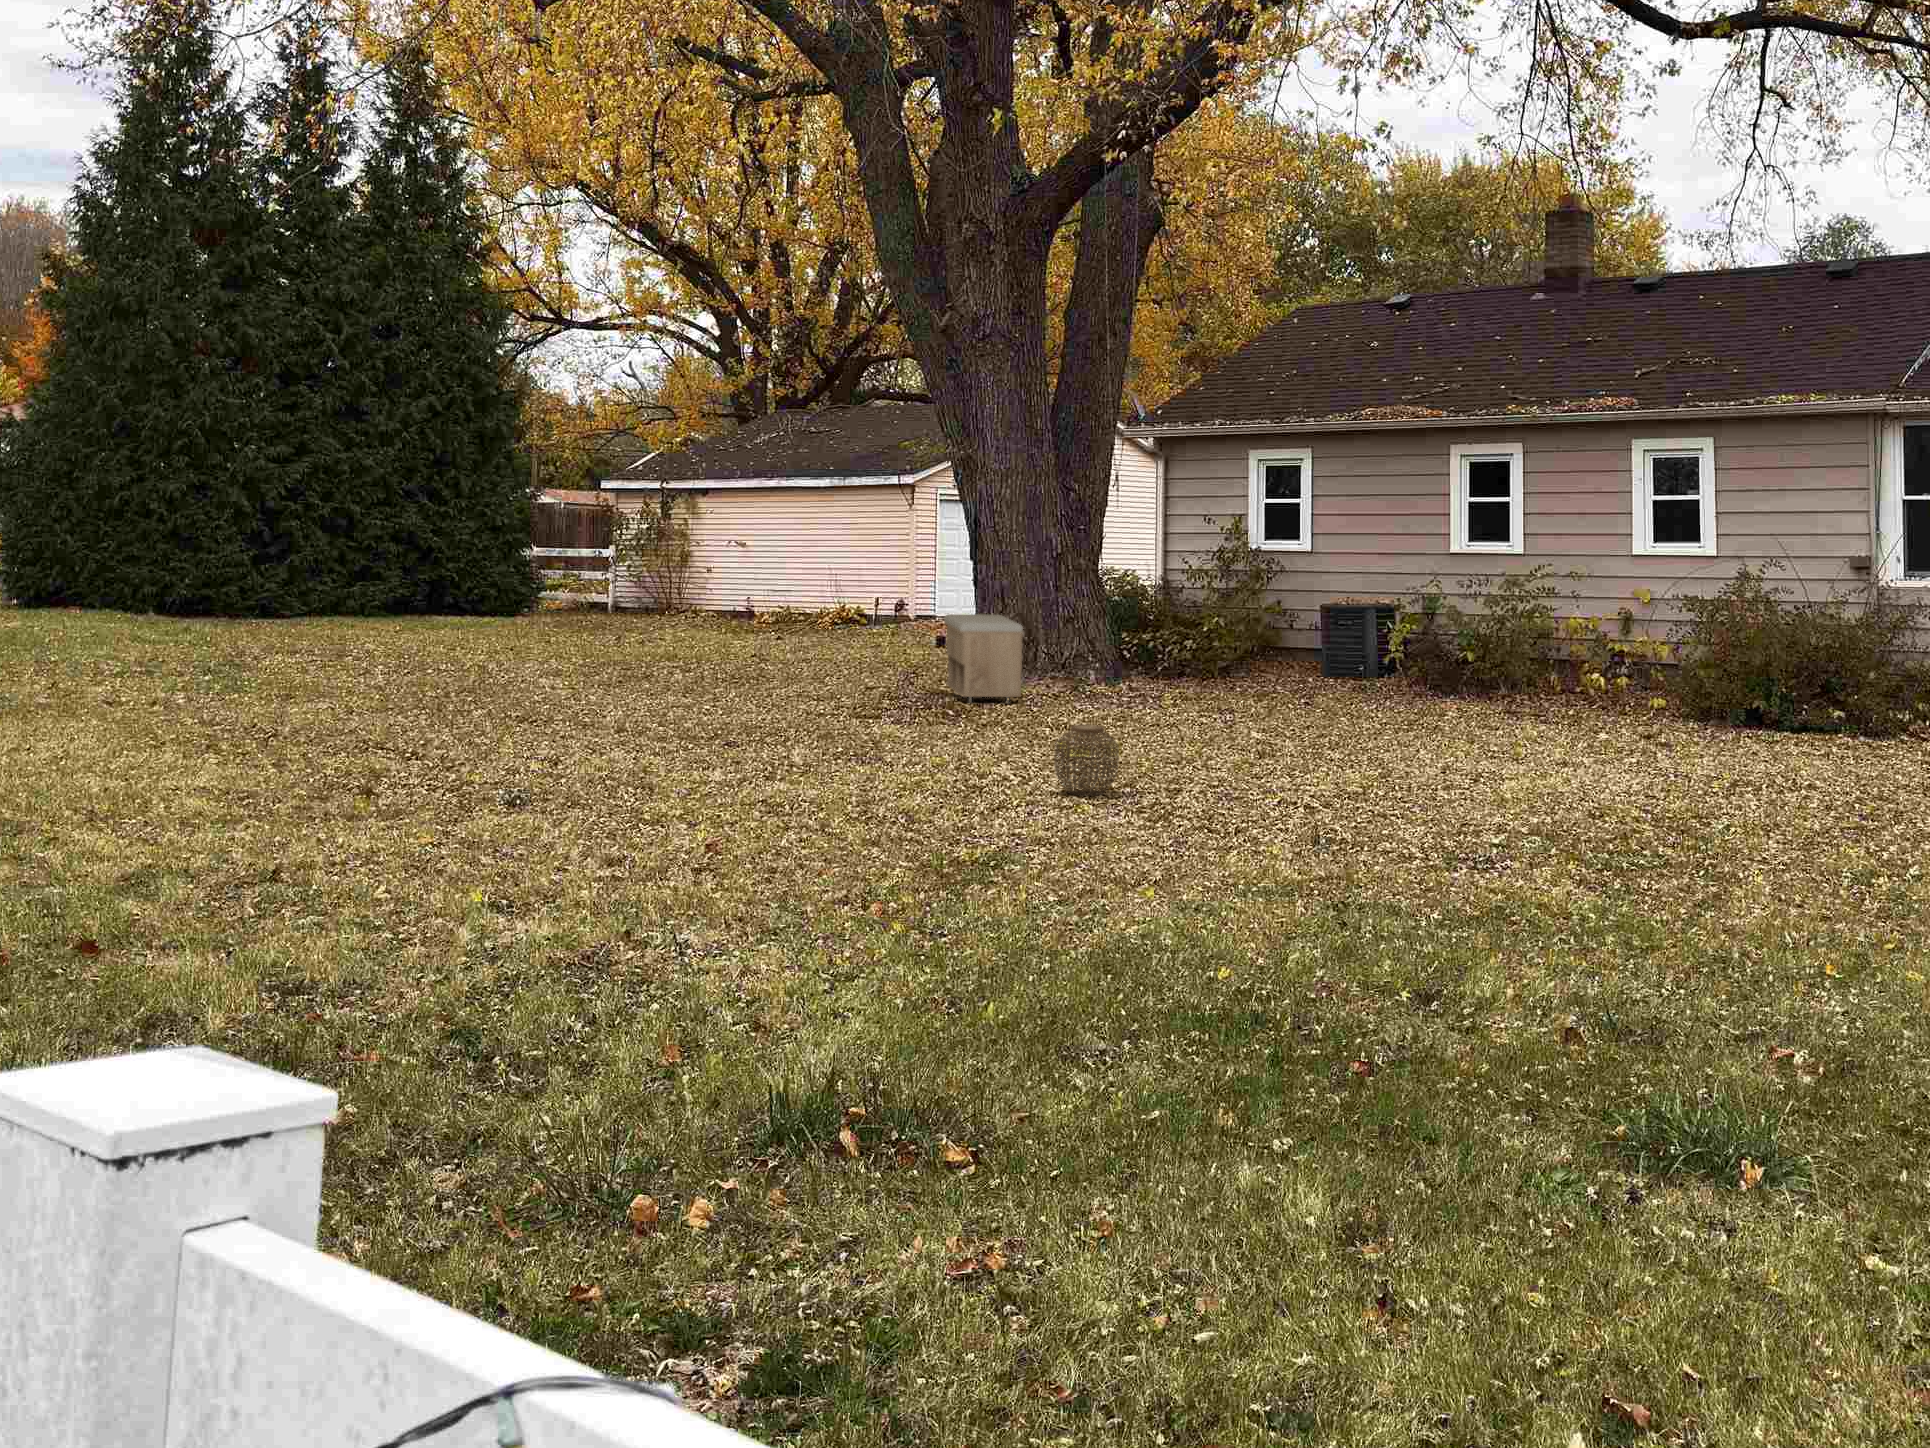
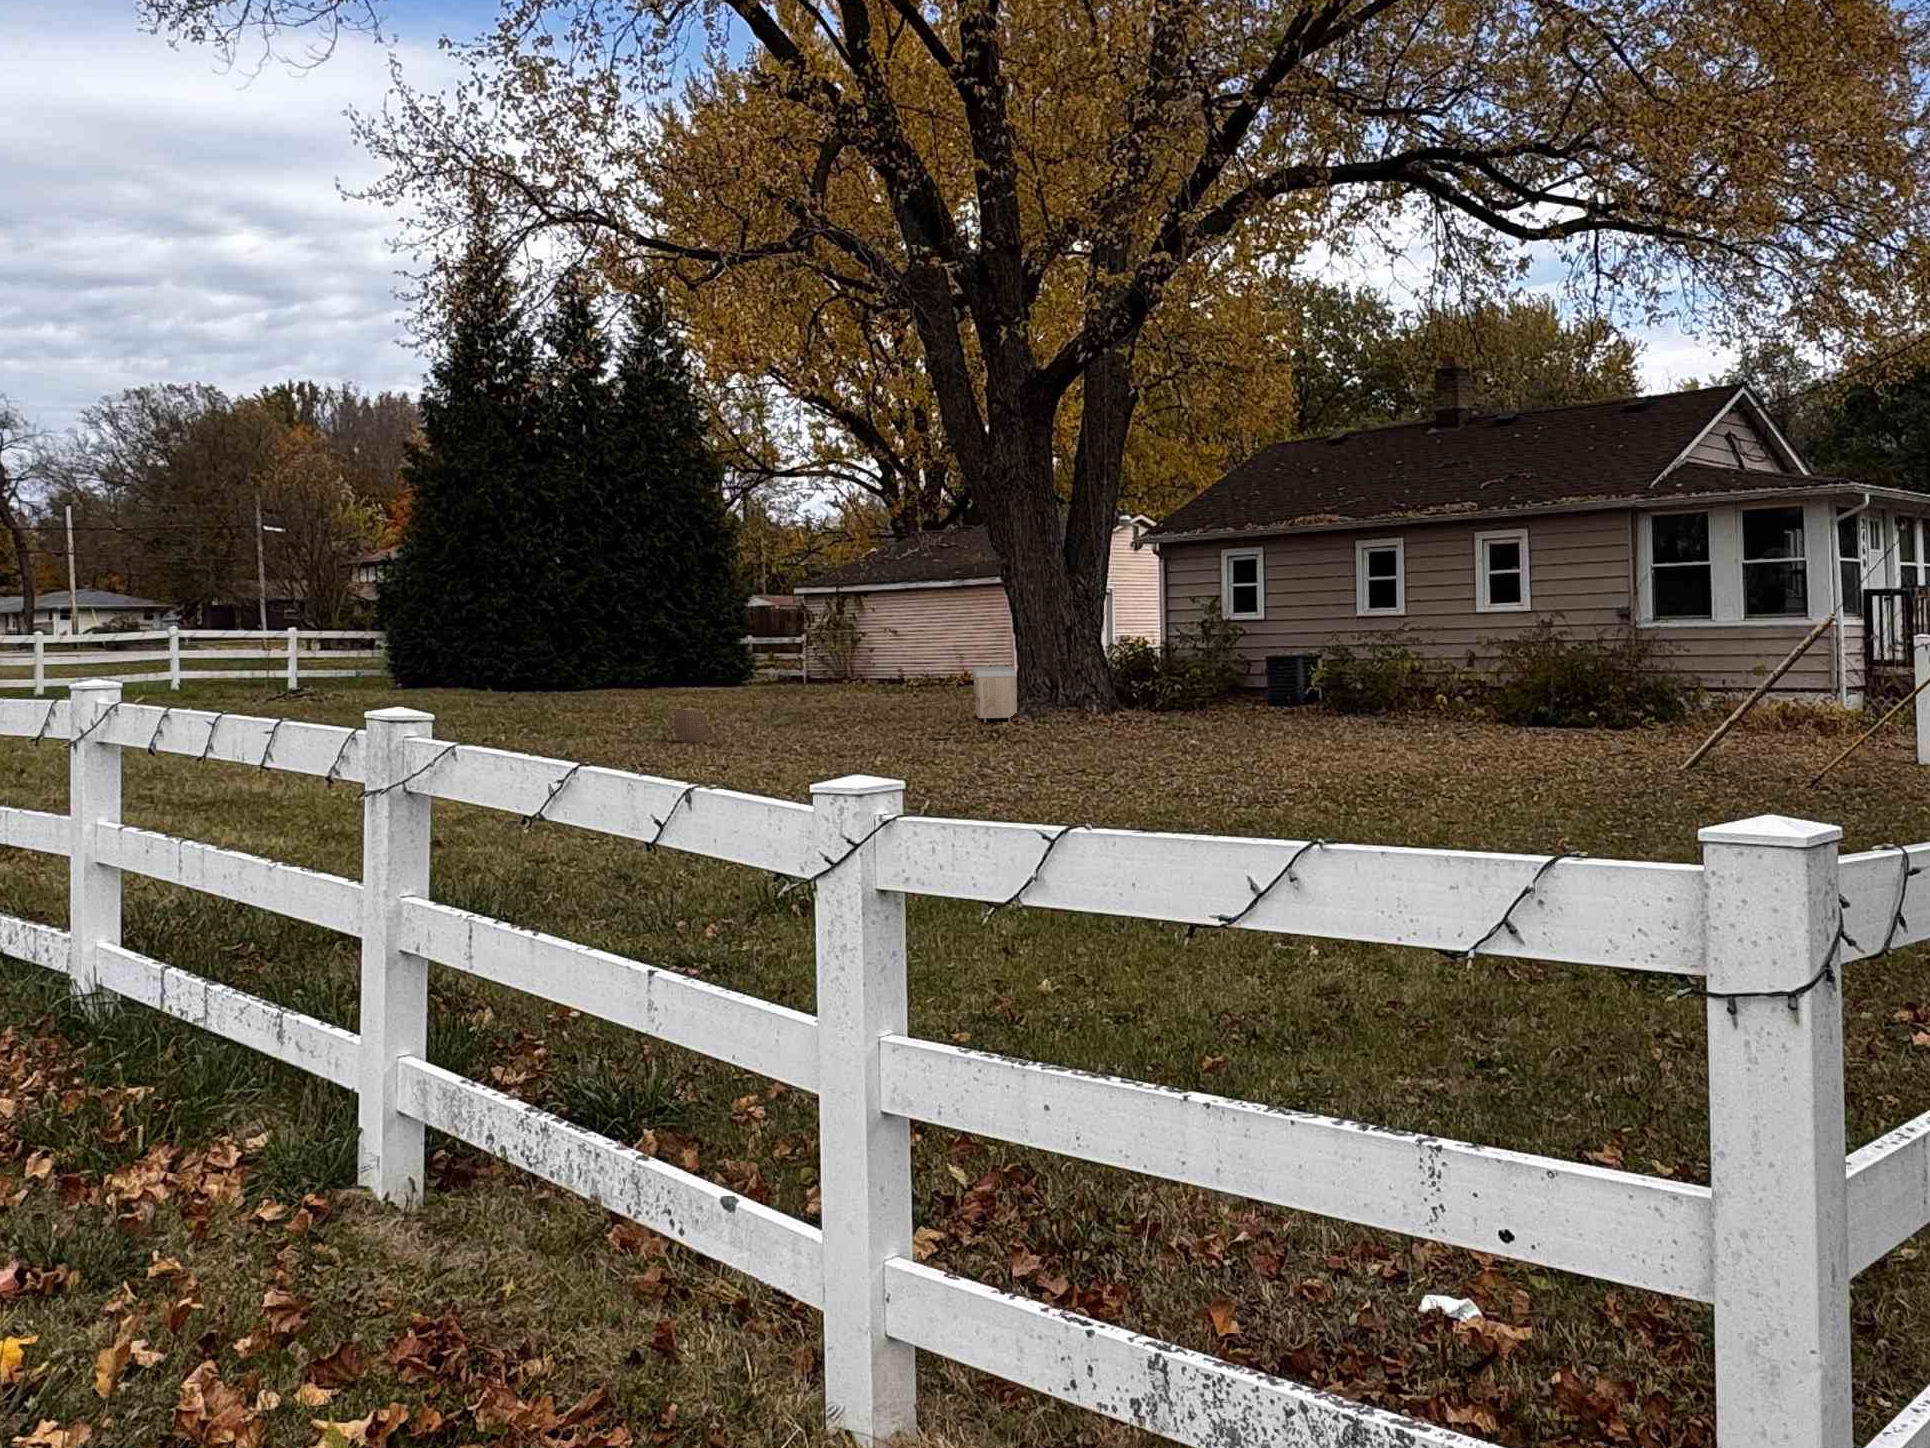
woven basket: present [1054,724,1119,796] -> present [674,708,707,743]

